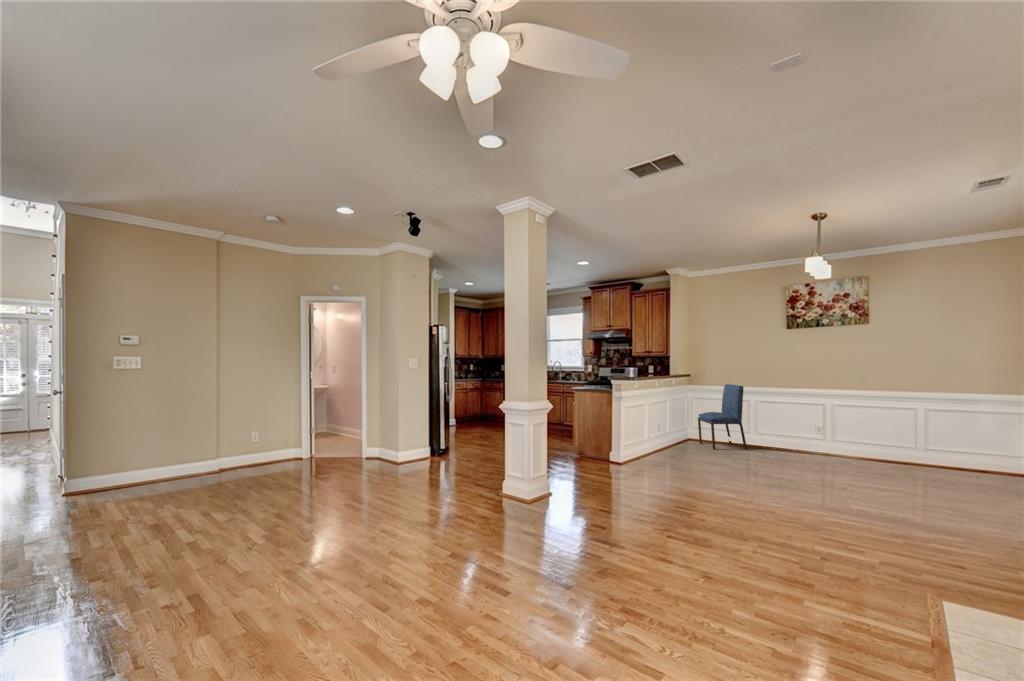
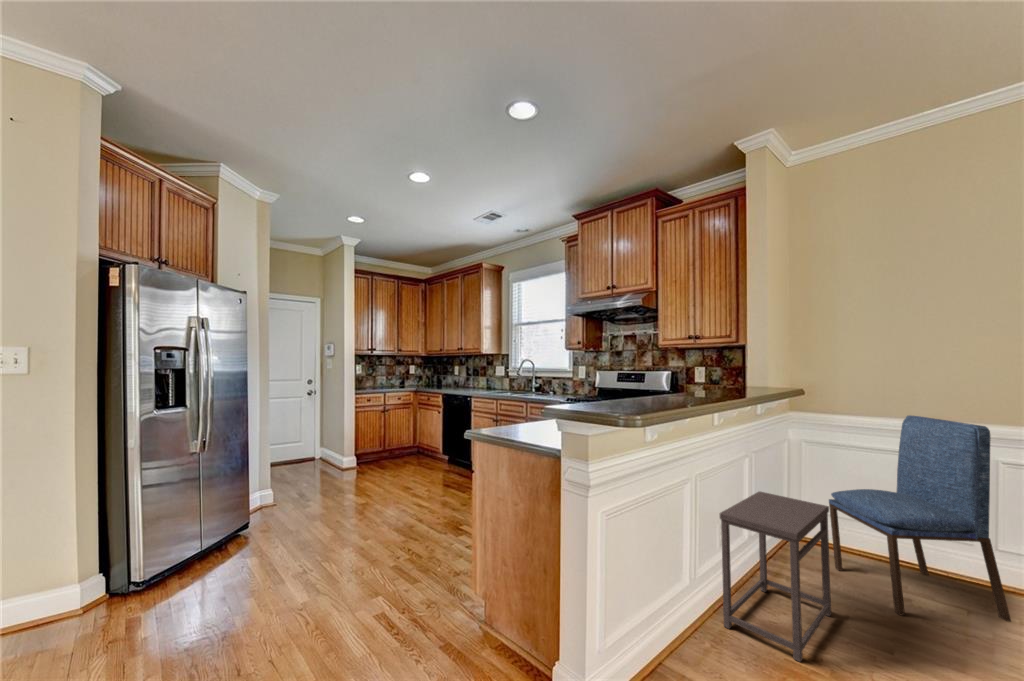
side table: none [656,412,692,456] -> present [720,492,831,662]

